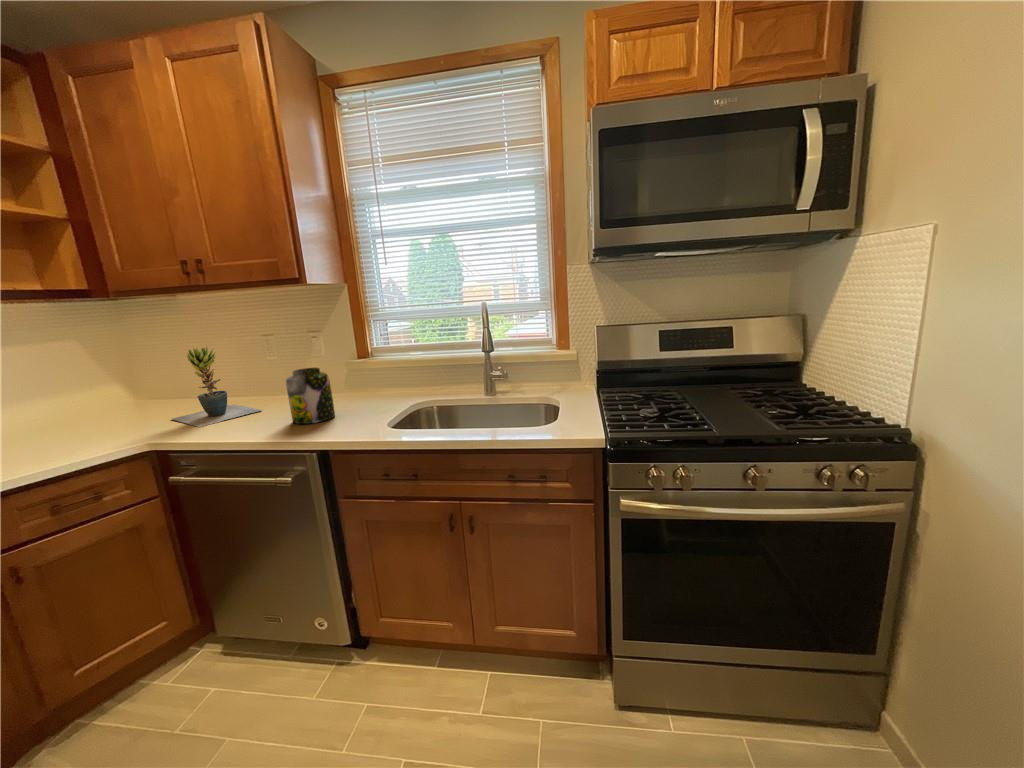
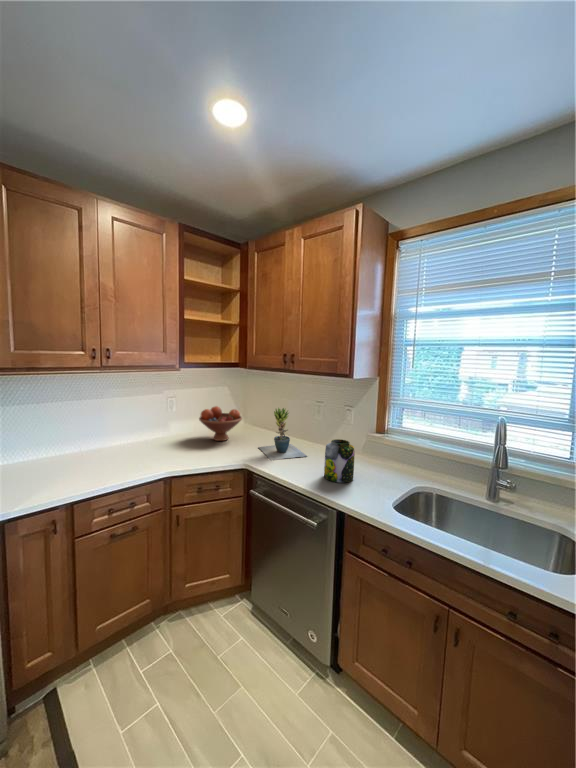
fruit bowl: none [20,370,125,430] -> present [199,406,242,441]

